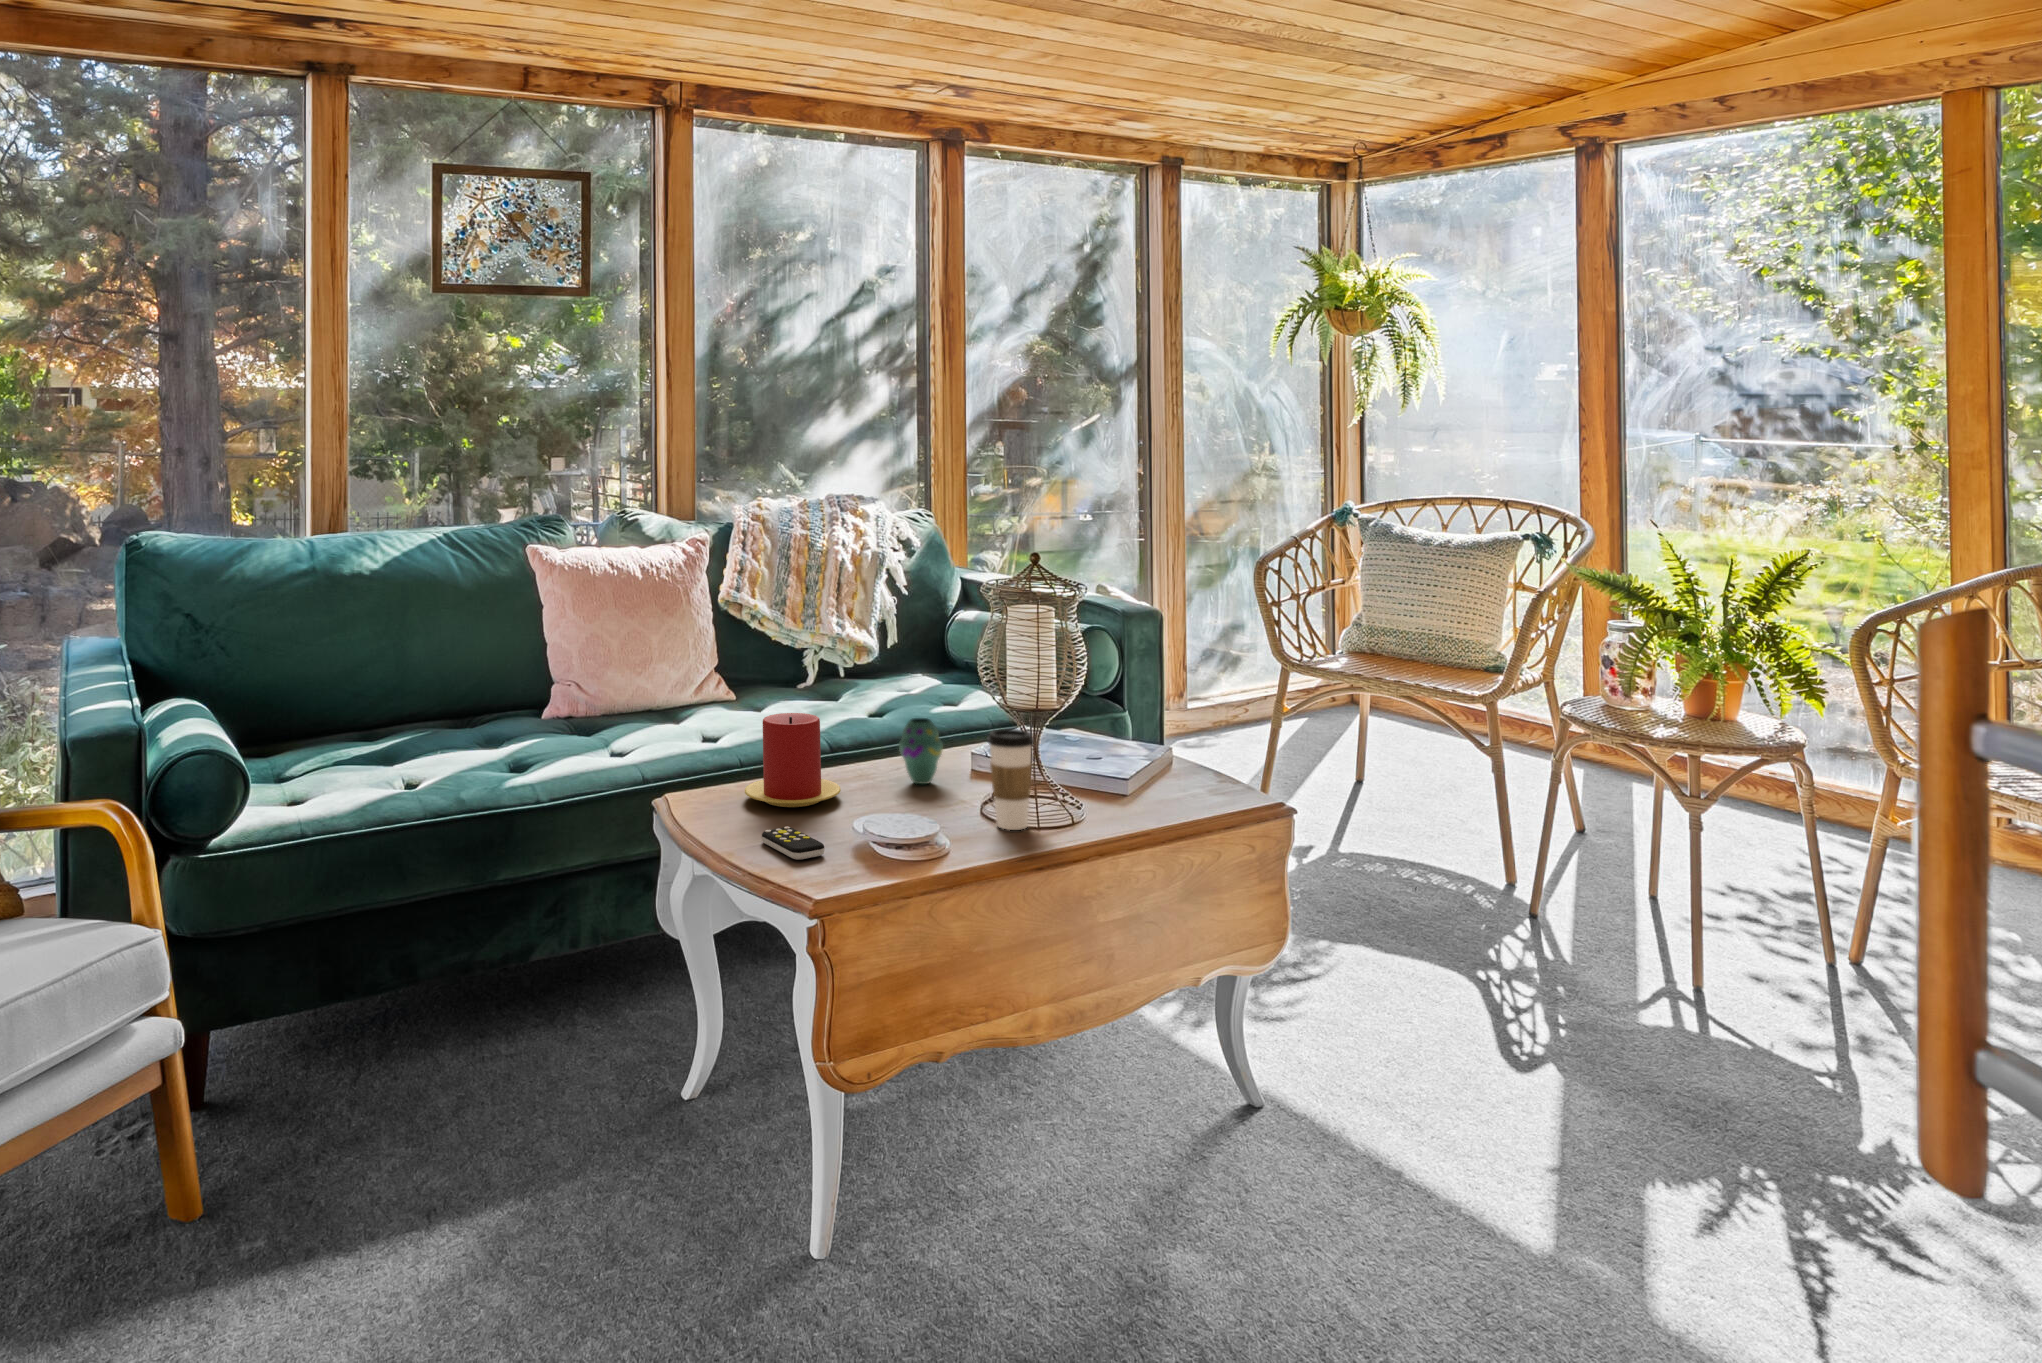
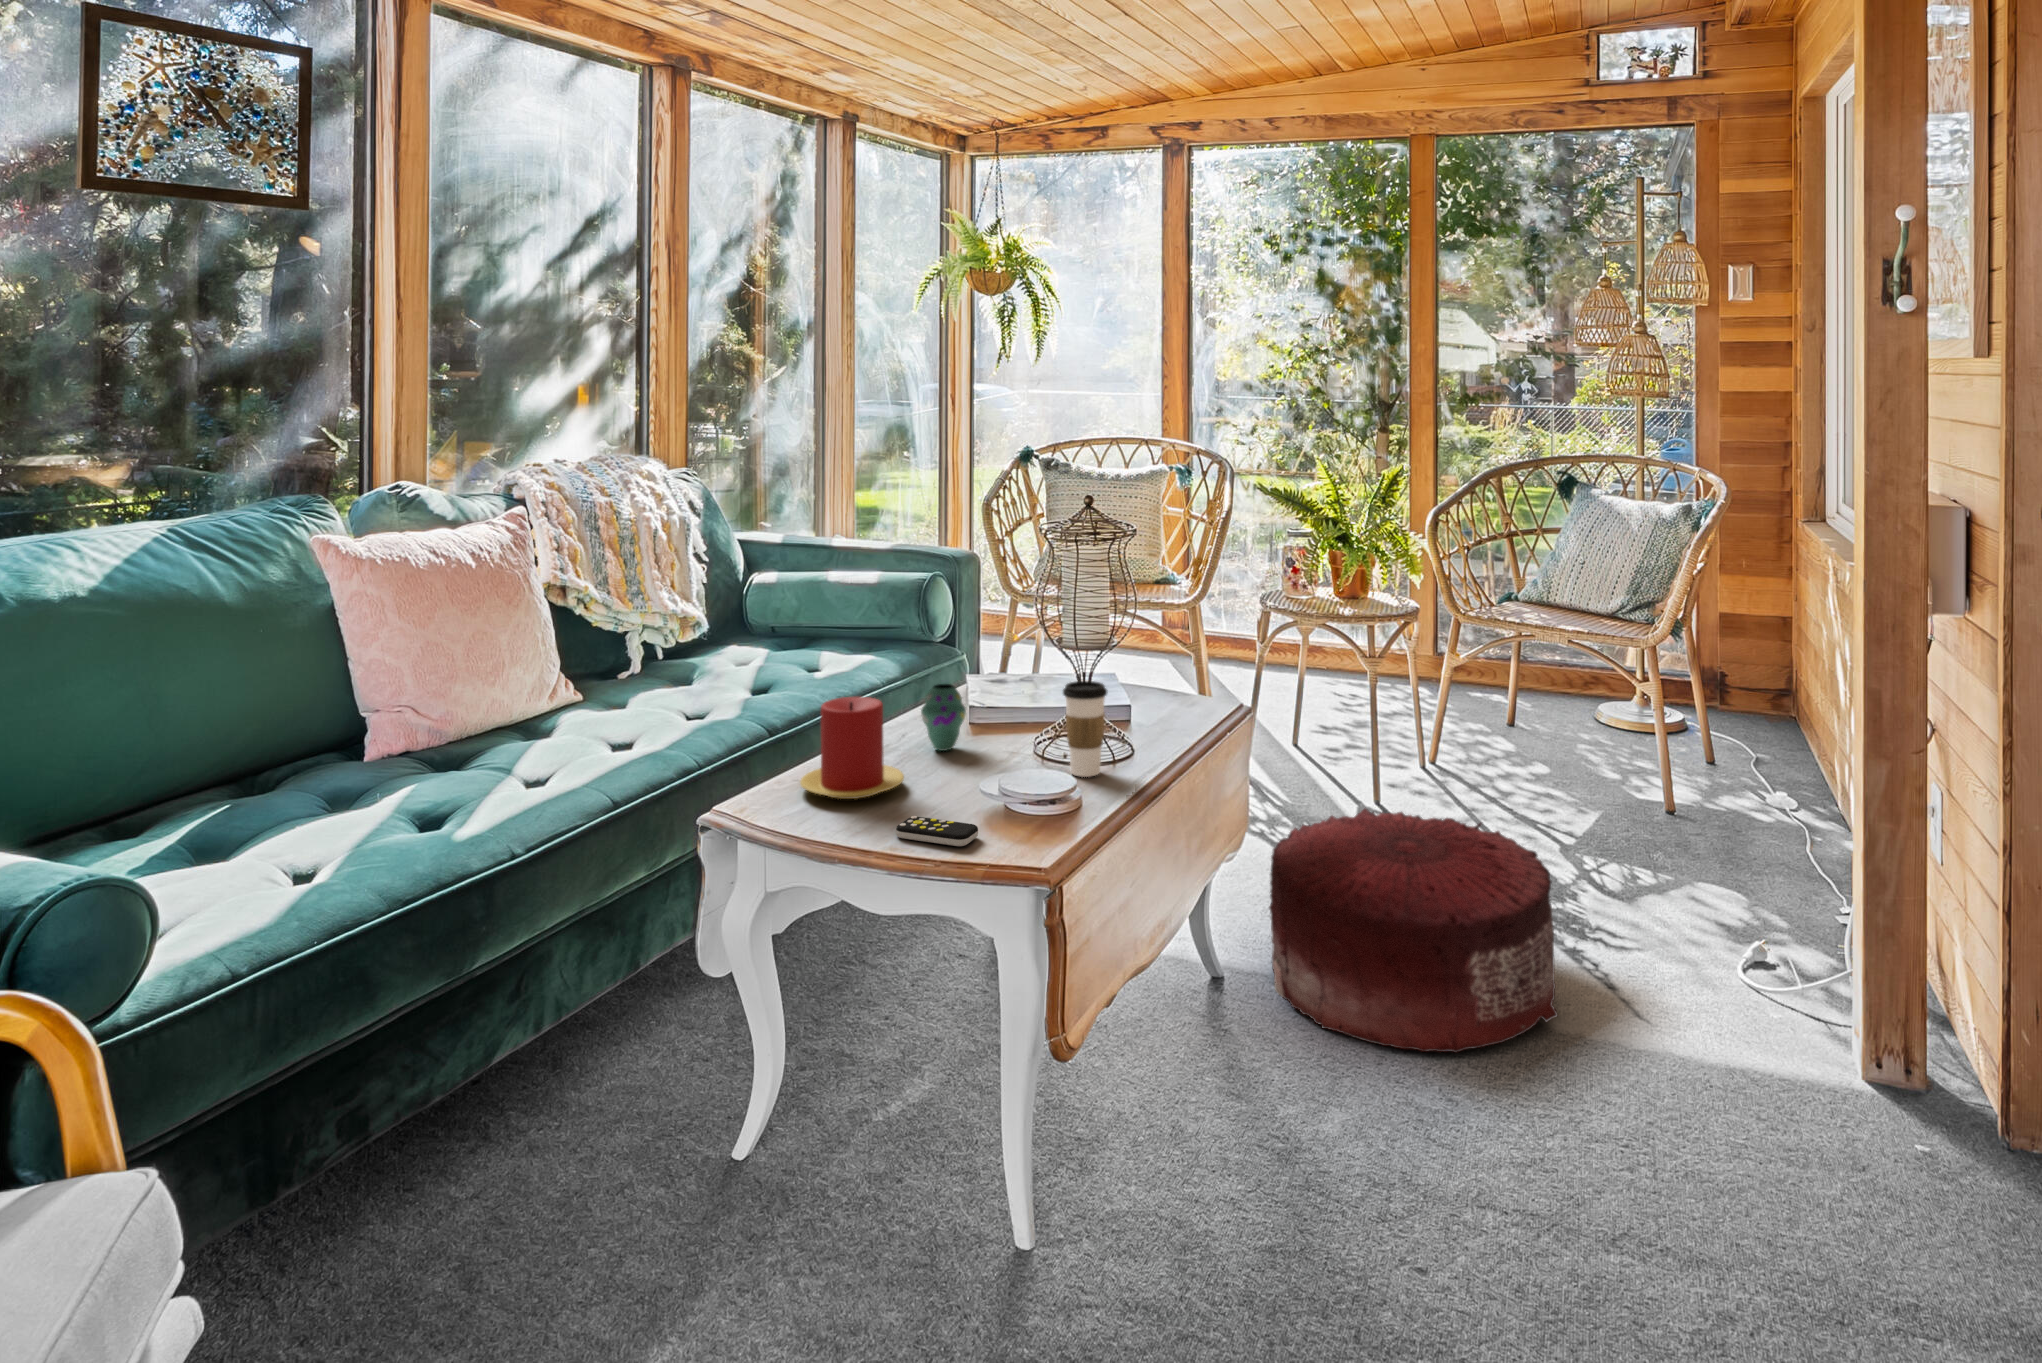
pouf: none [1291,959,1708,1296] -> present [1269,809,1557,1052]

